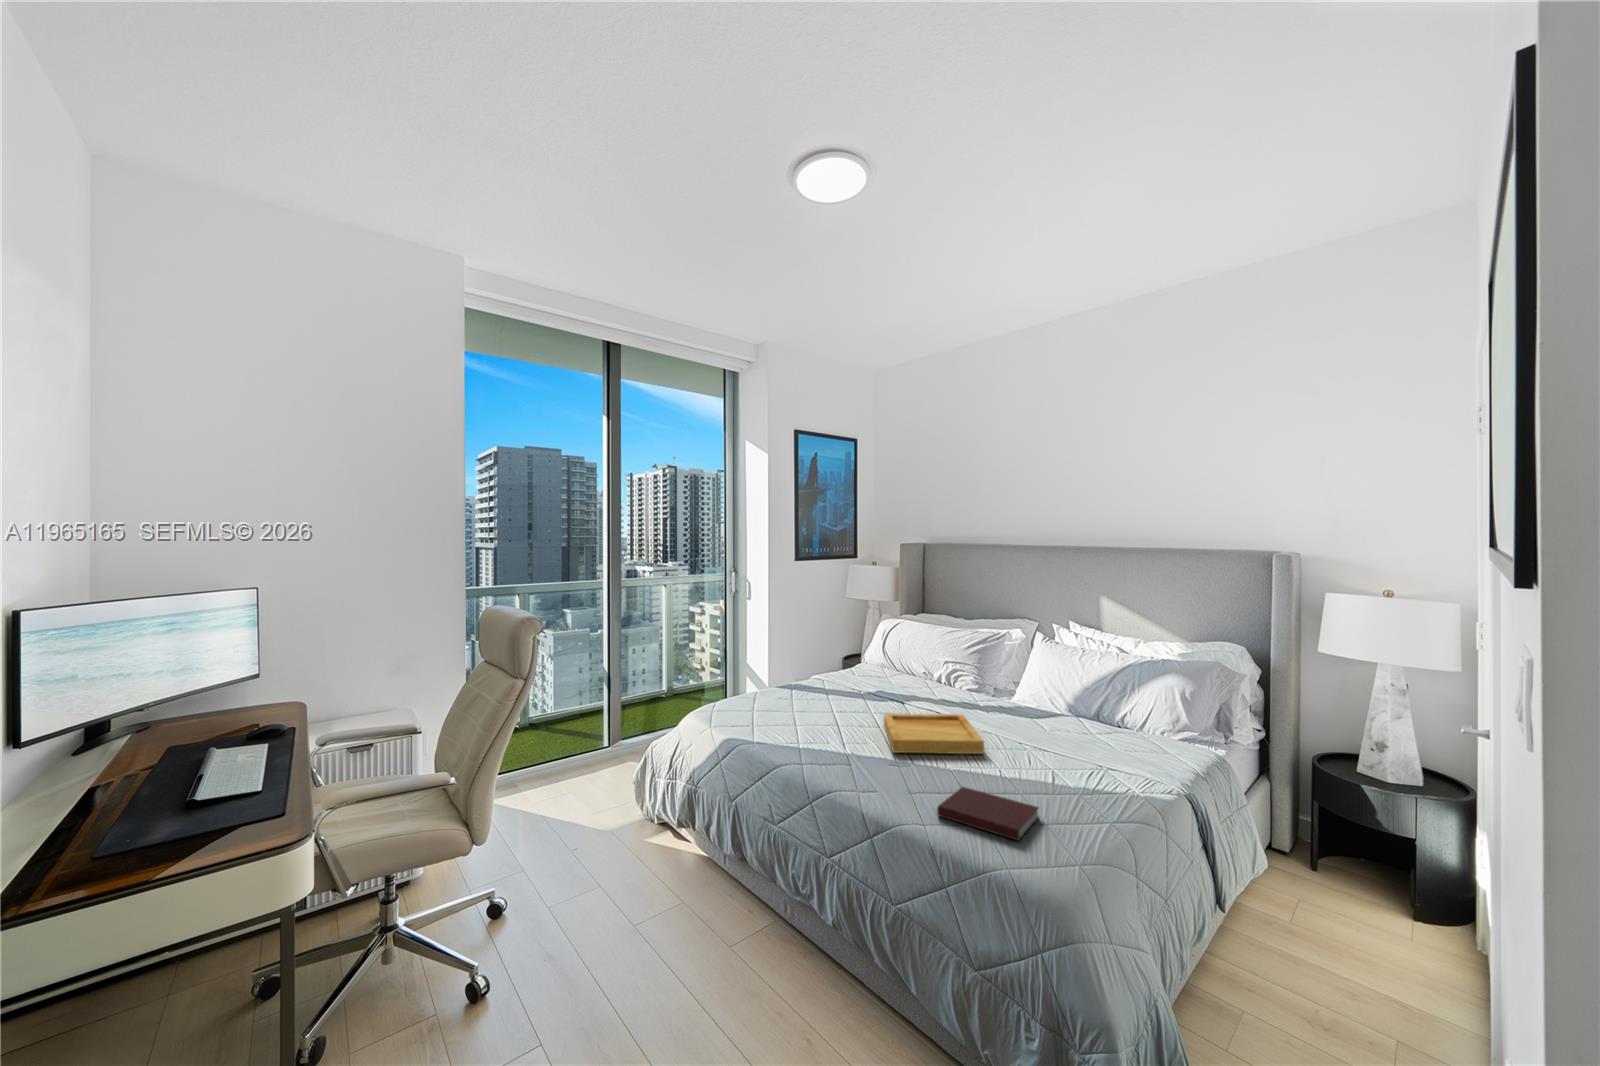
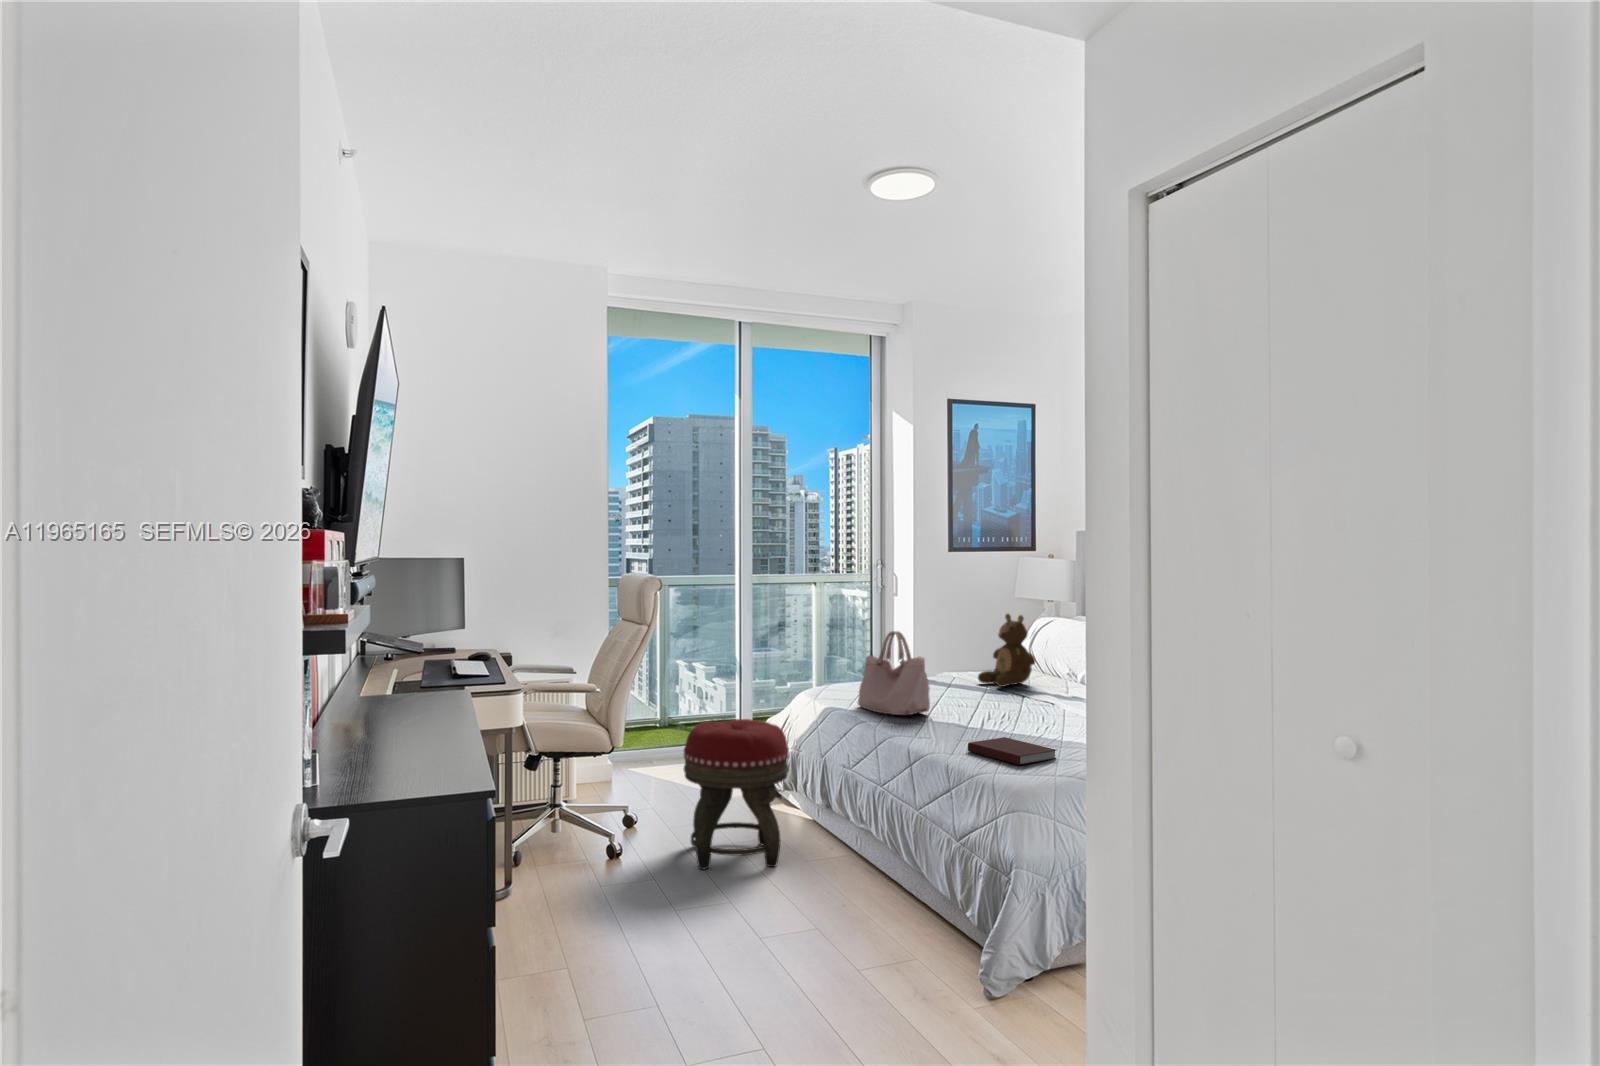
teddy bear: none [854,622,908,694] -> present [978,614,1035,687]
handbag: none [765,658,849,752] -> present [858,631,930,715]
tray: present [884,714,984,754] -> none [969,695,1064,727]
footstool: none [572,774,702,990] -> present [684,719,789,869]

